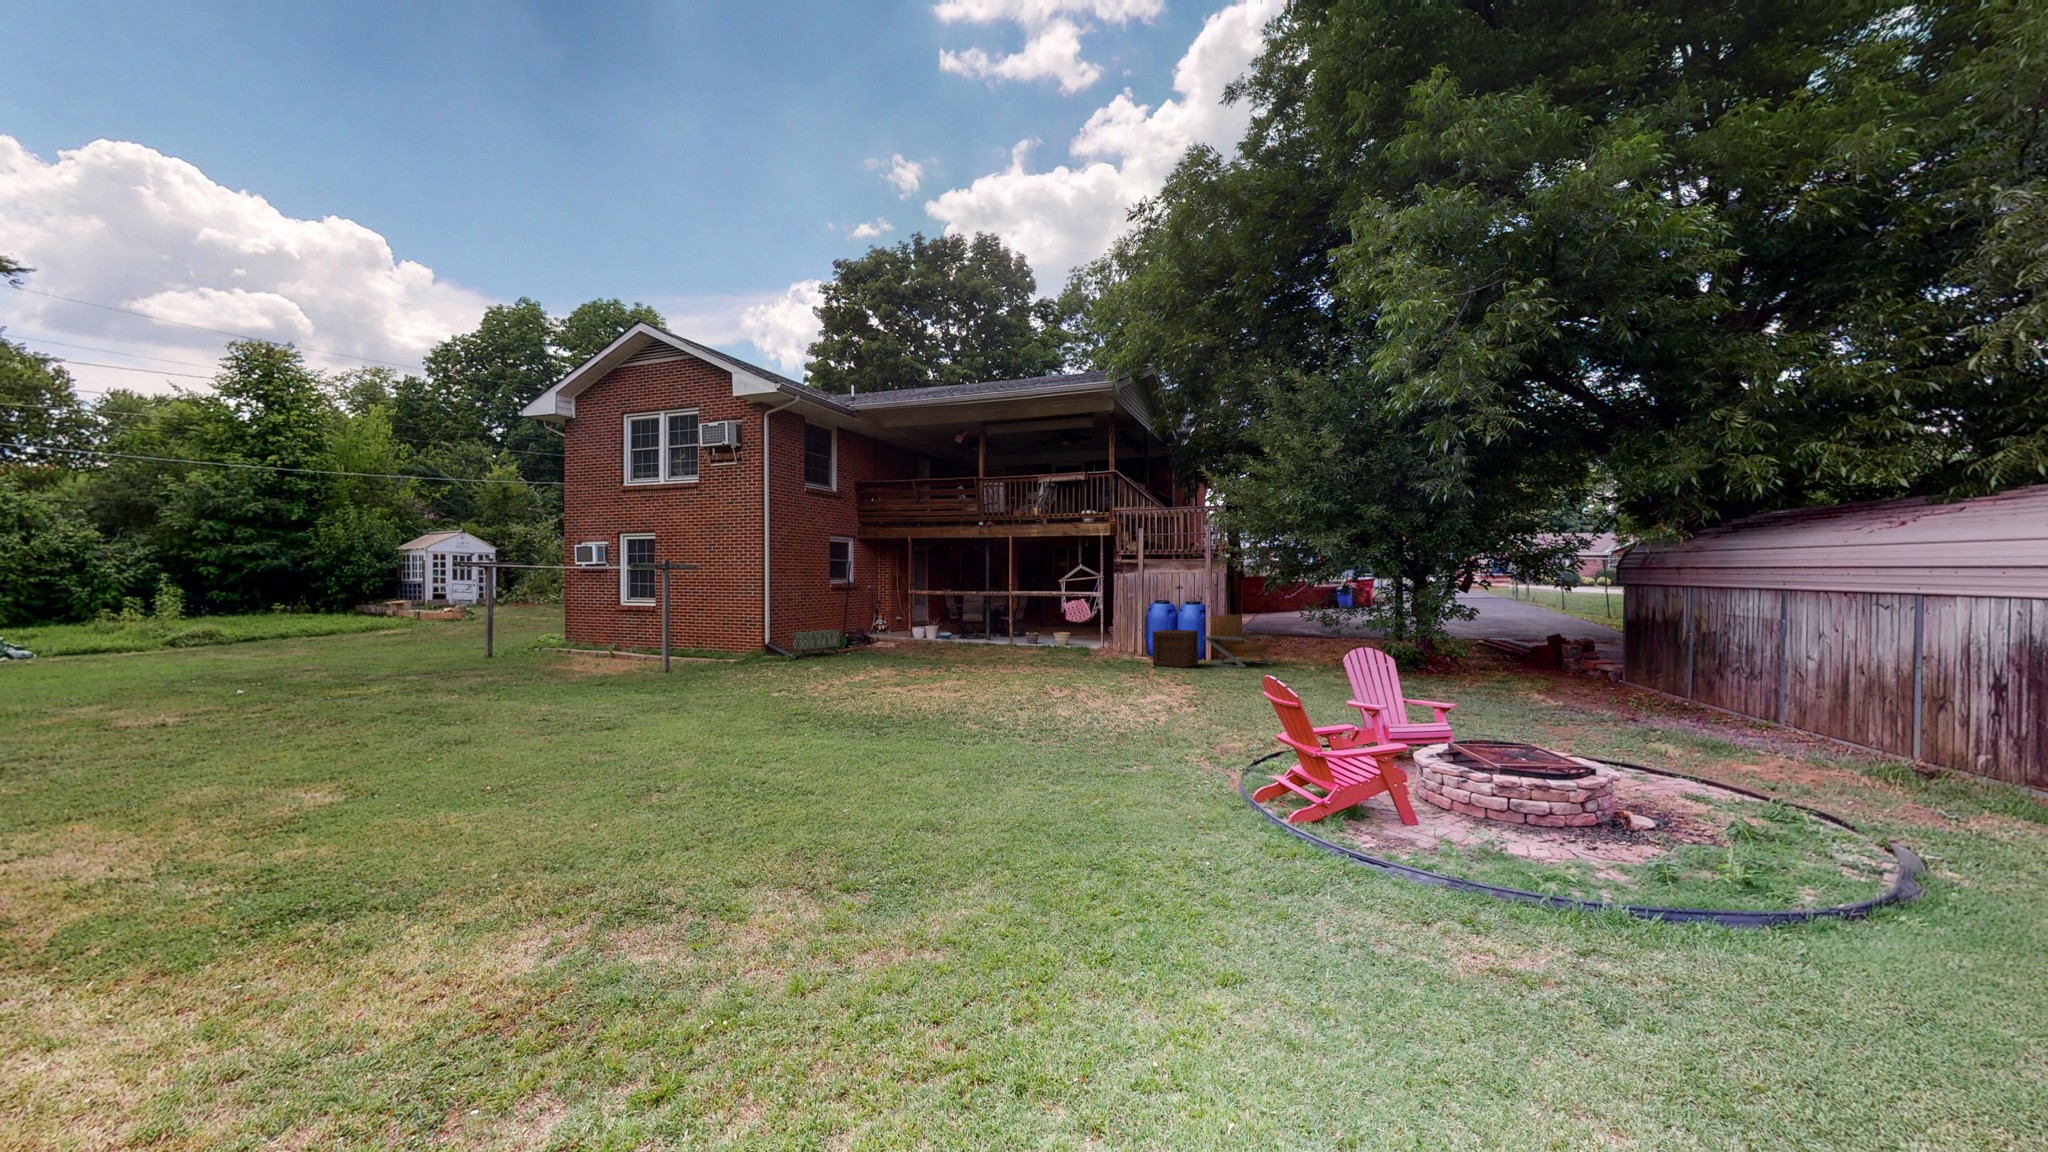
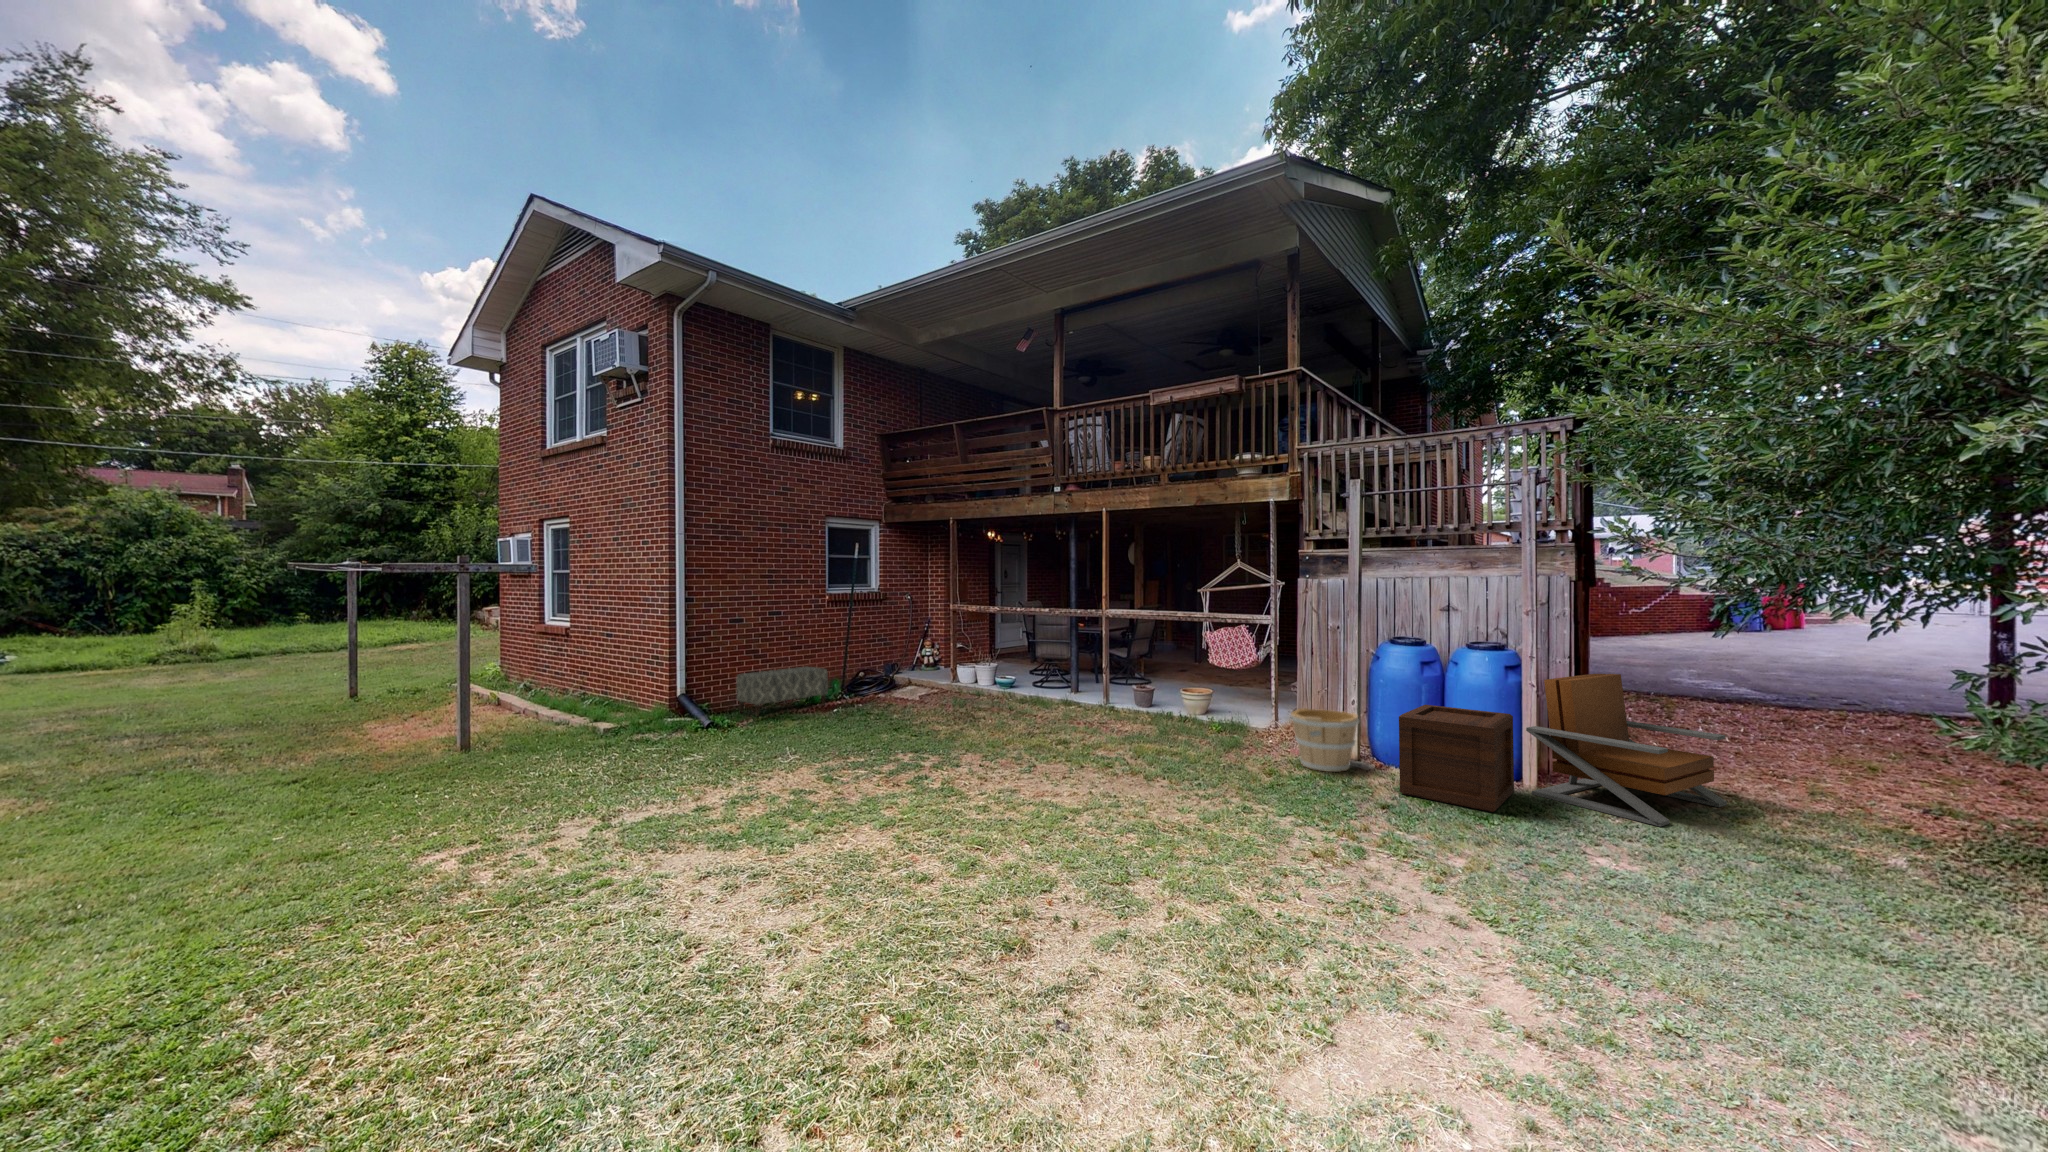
wooden bucket: none [1109,636,1139,662] -> present [1291,708,1359,772]

